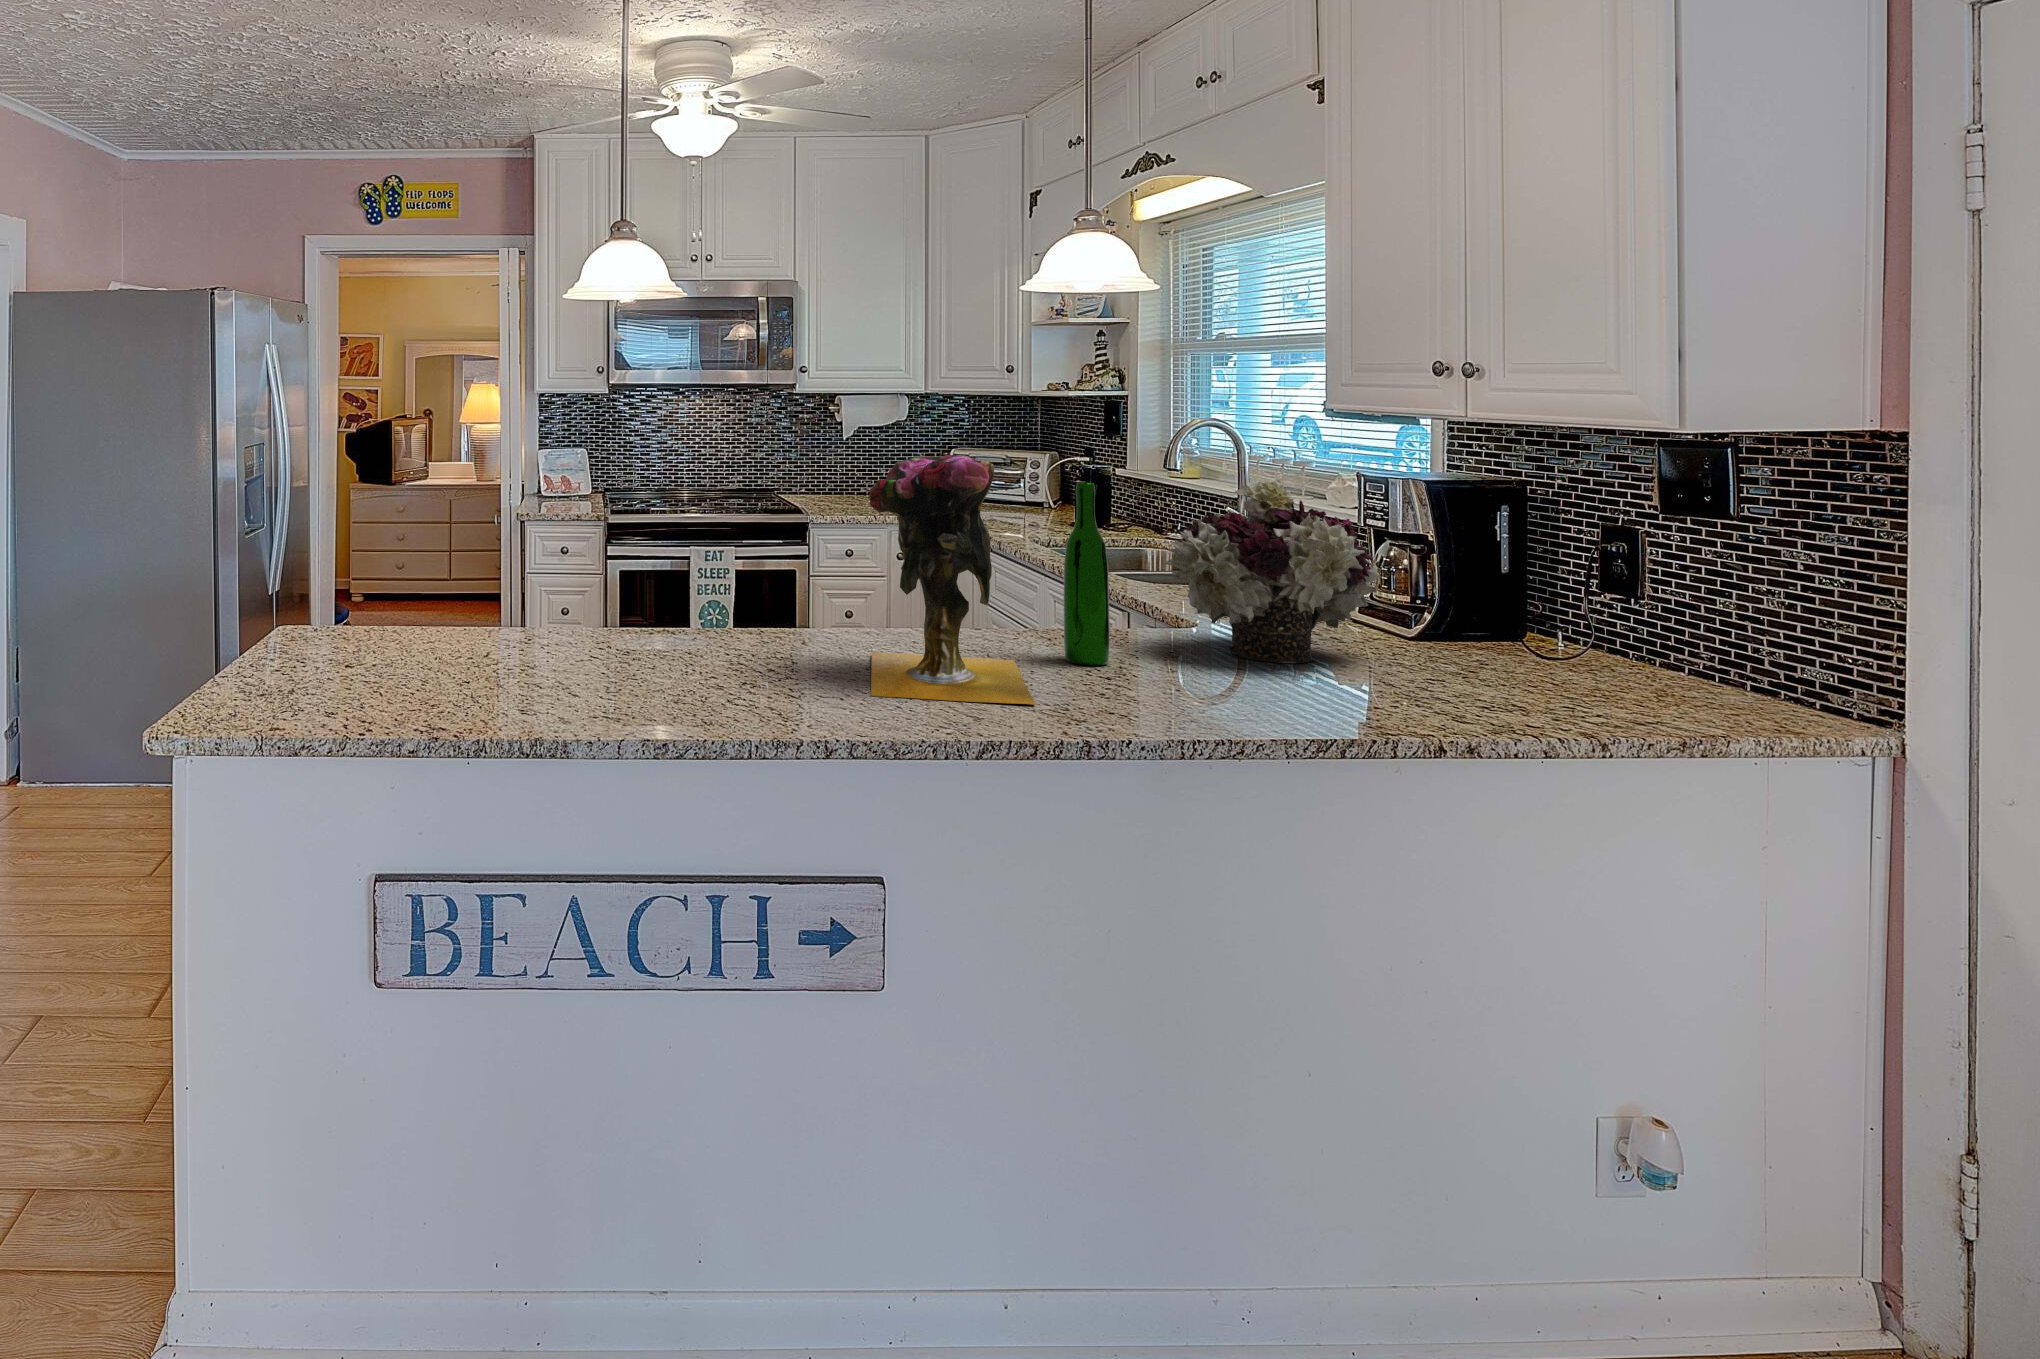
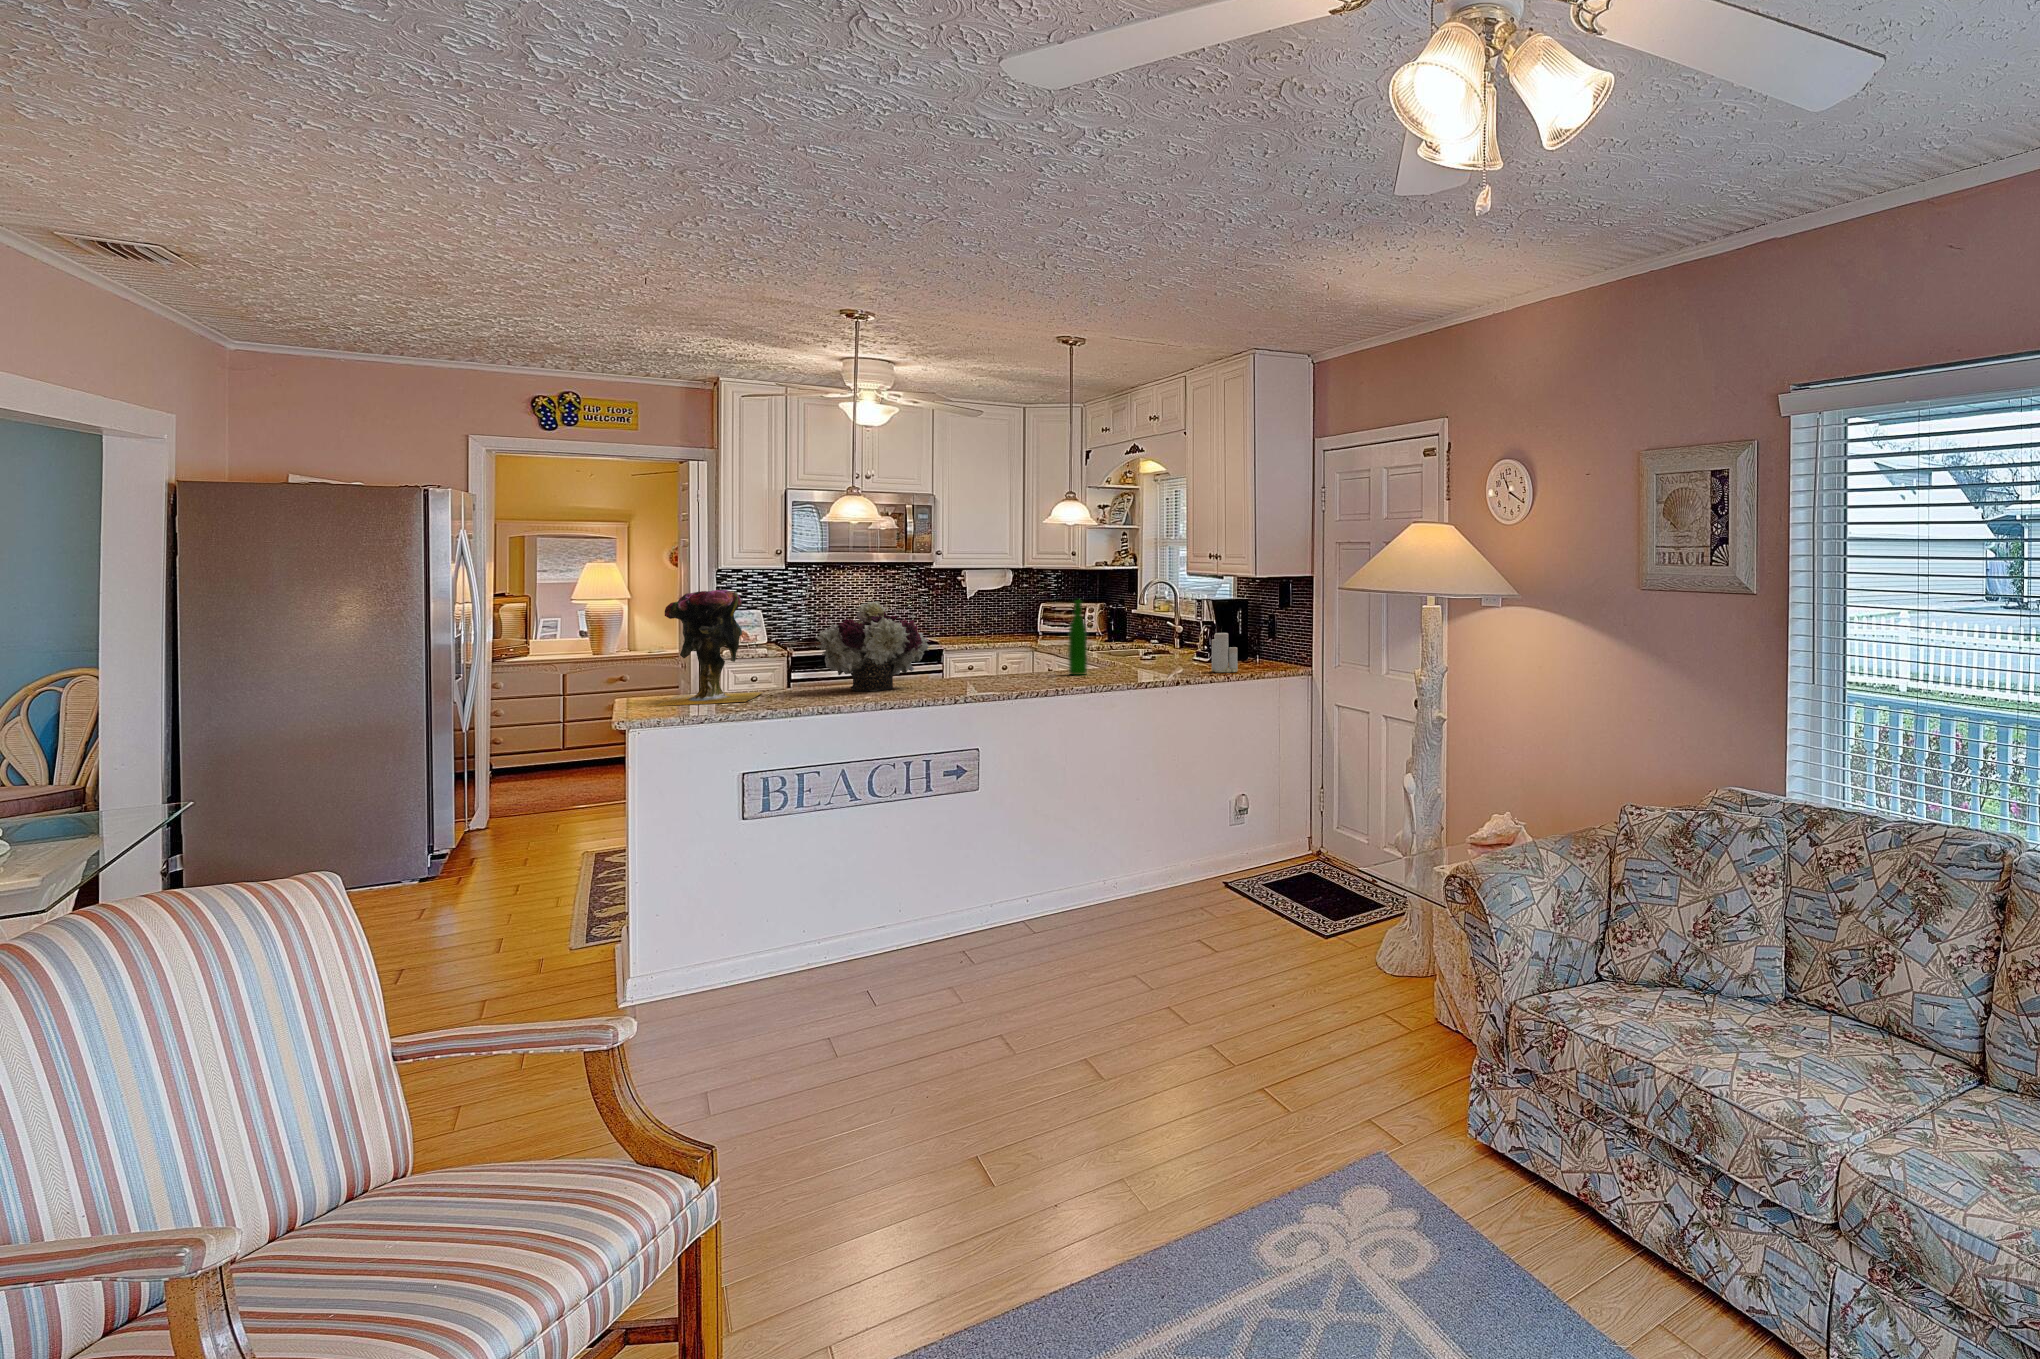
vase: present [869,455,1035,705] -> present [655,590,762,706]
flower arrangement: present [1164,478,1380,664] -> present [815,601,930,691]
candle: none [1459,583,1557,714] -> present [1212,633,1238,672]

